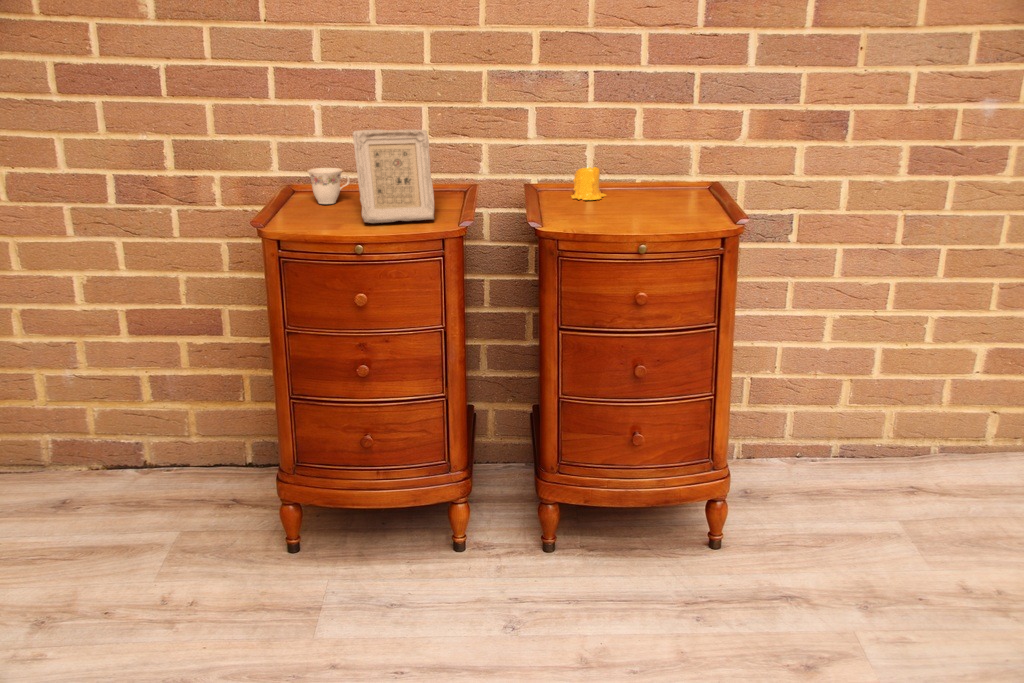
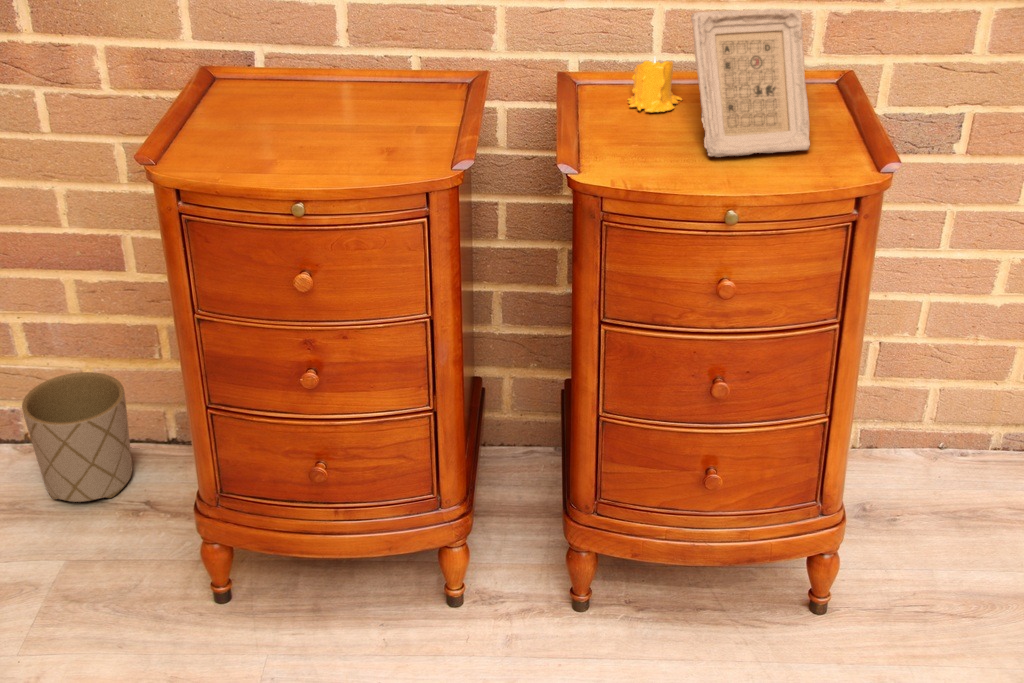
picture frame: present [353,130,434,223] -> present [691,9,810,157]
teacup: present [308,168,350,204] -> none [230,56,294,115]
planter: none [147,409,223,499] -> present [22,372,132,502]

